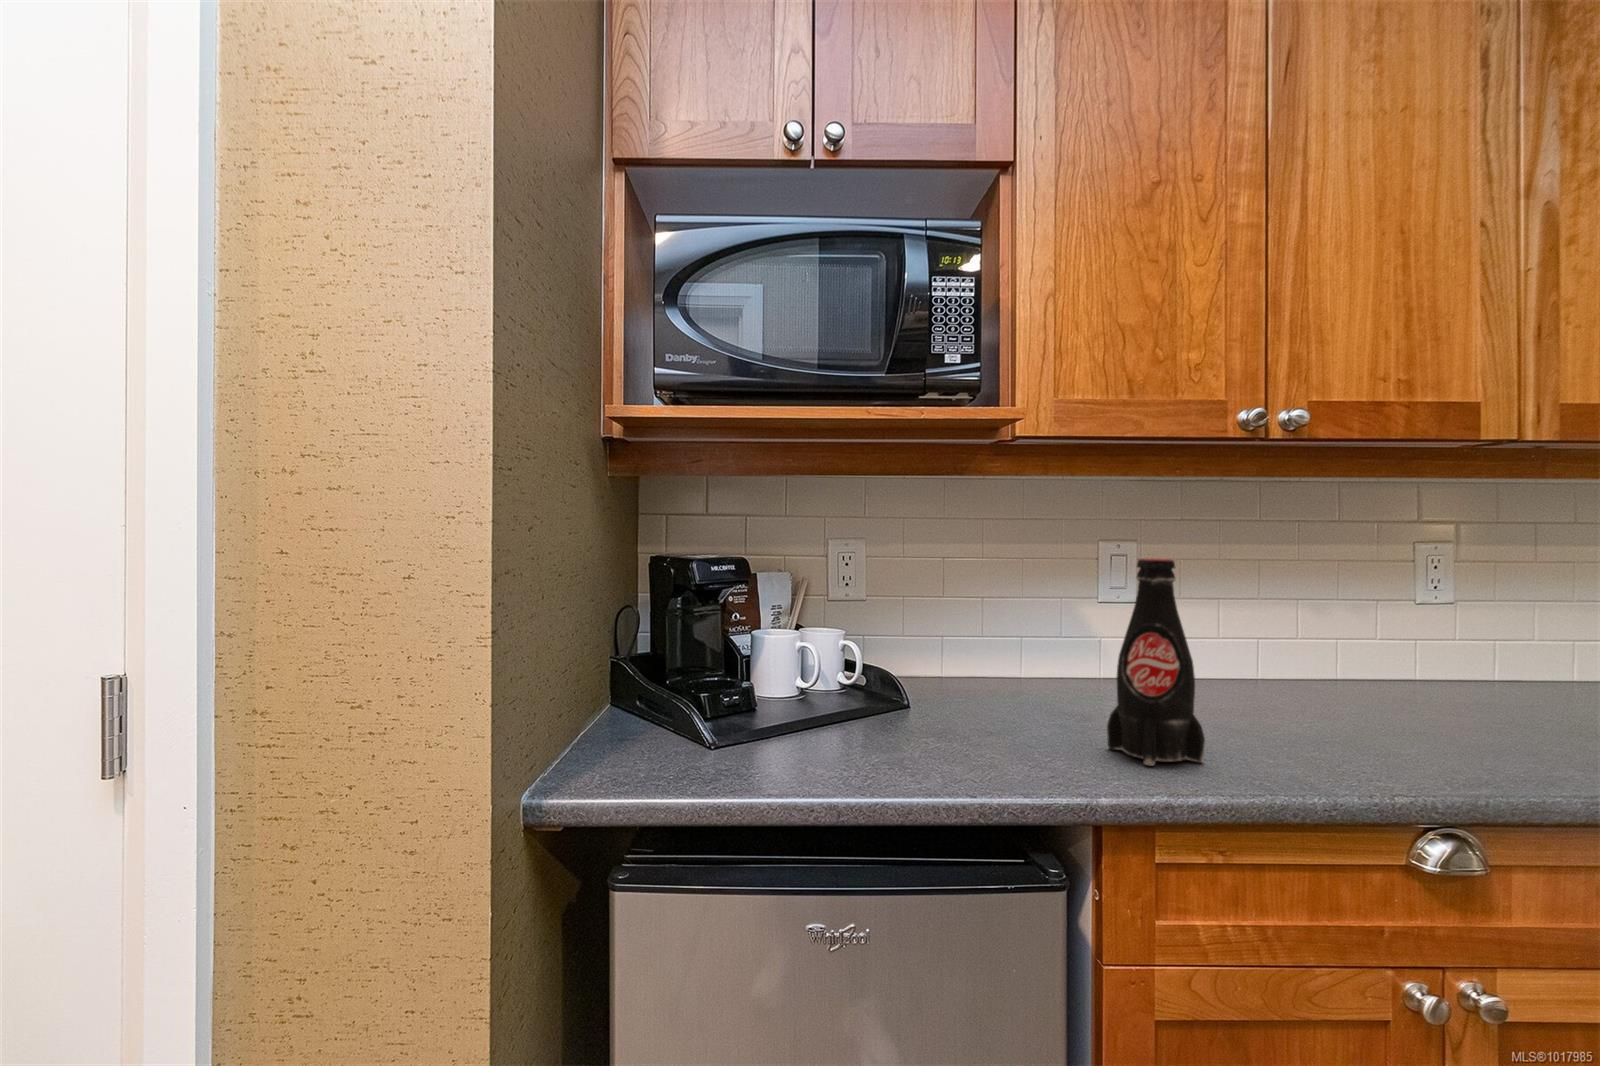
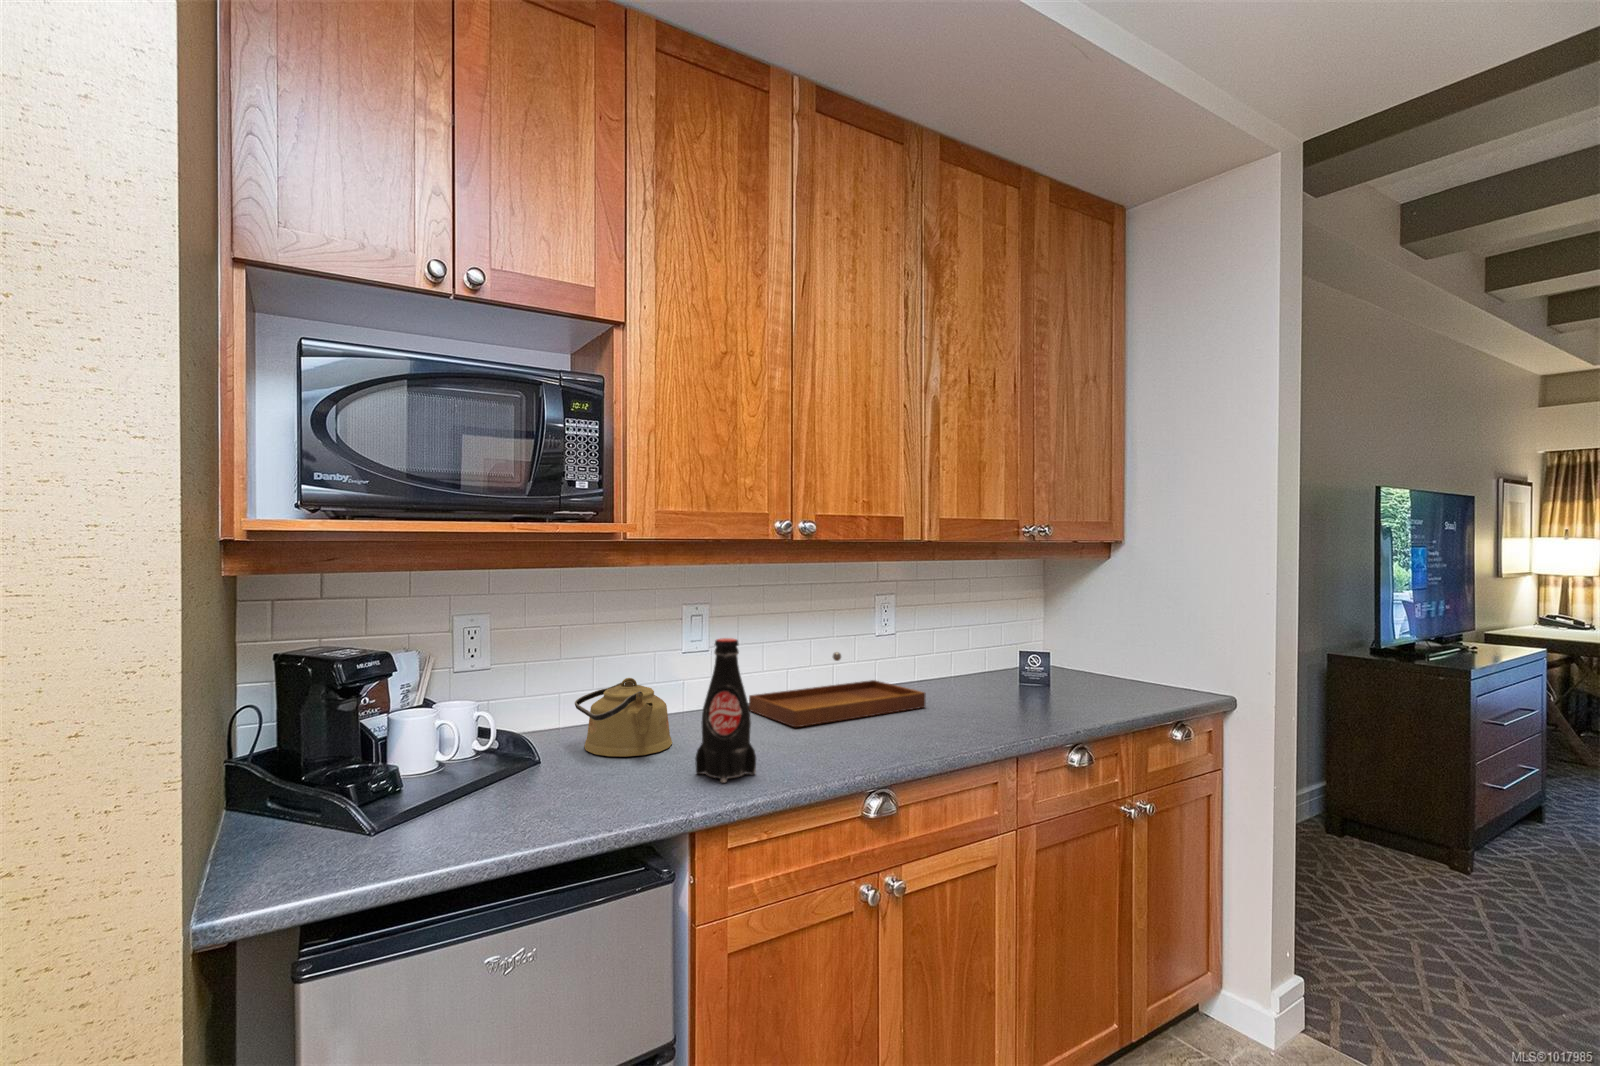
tray: none [1199,616,1524,714] -> present [749,652,926,727]
kettle: none [958,618,1082,716] -> present [575,678,672,757]

